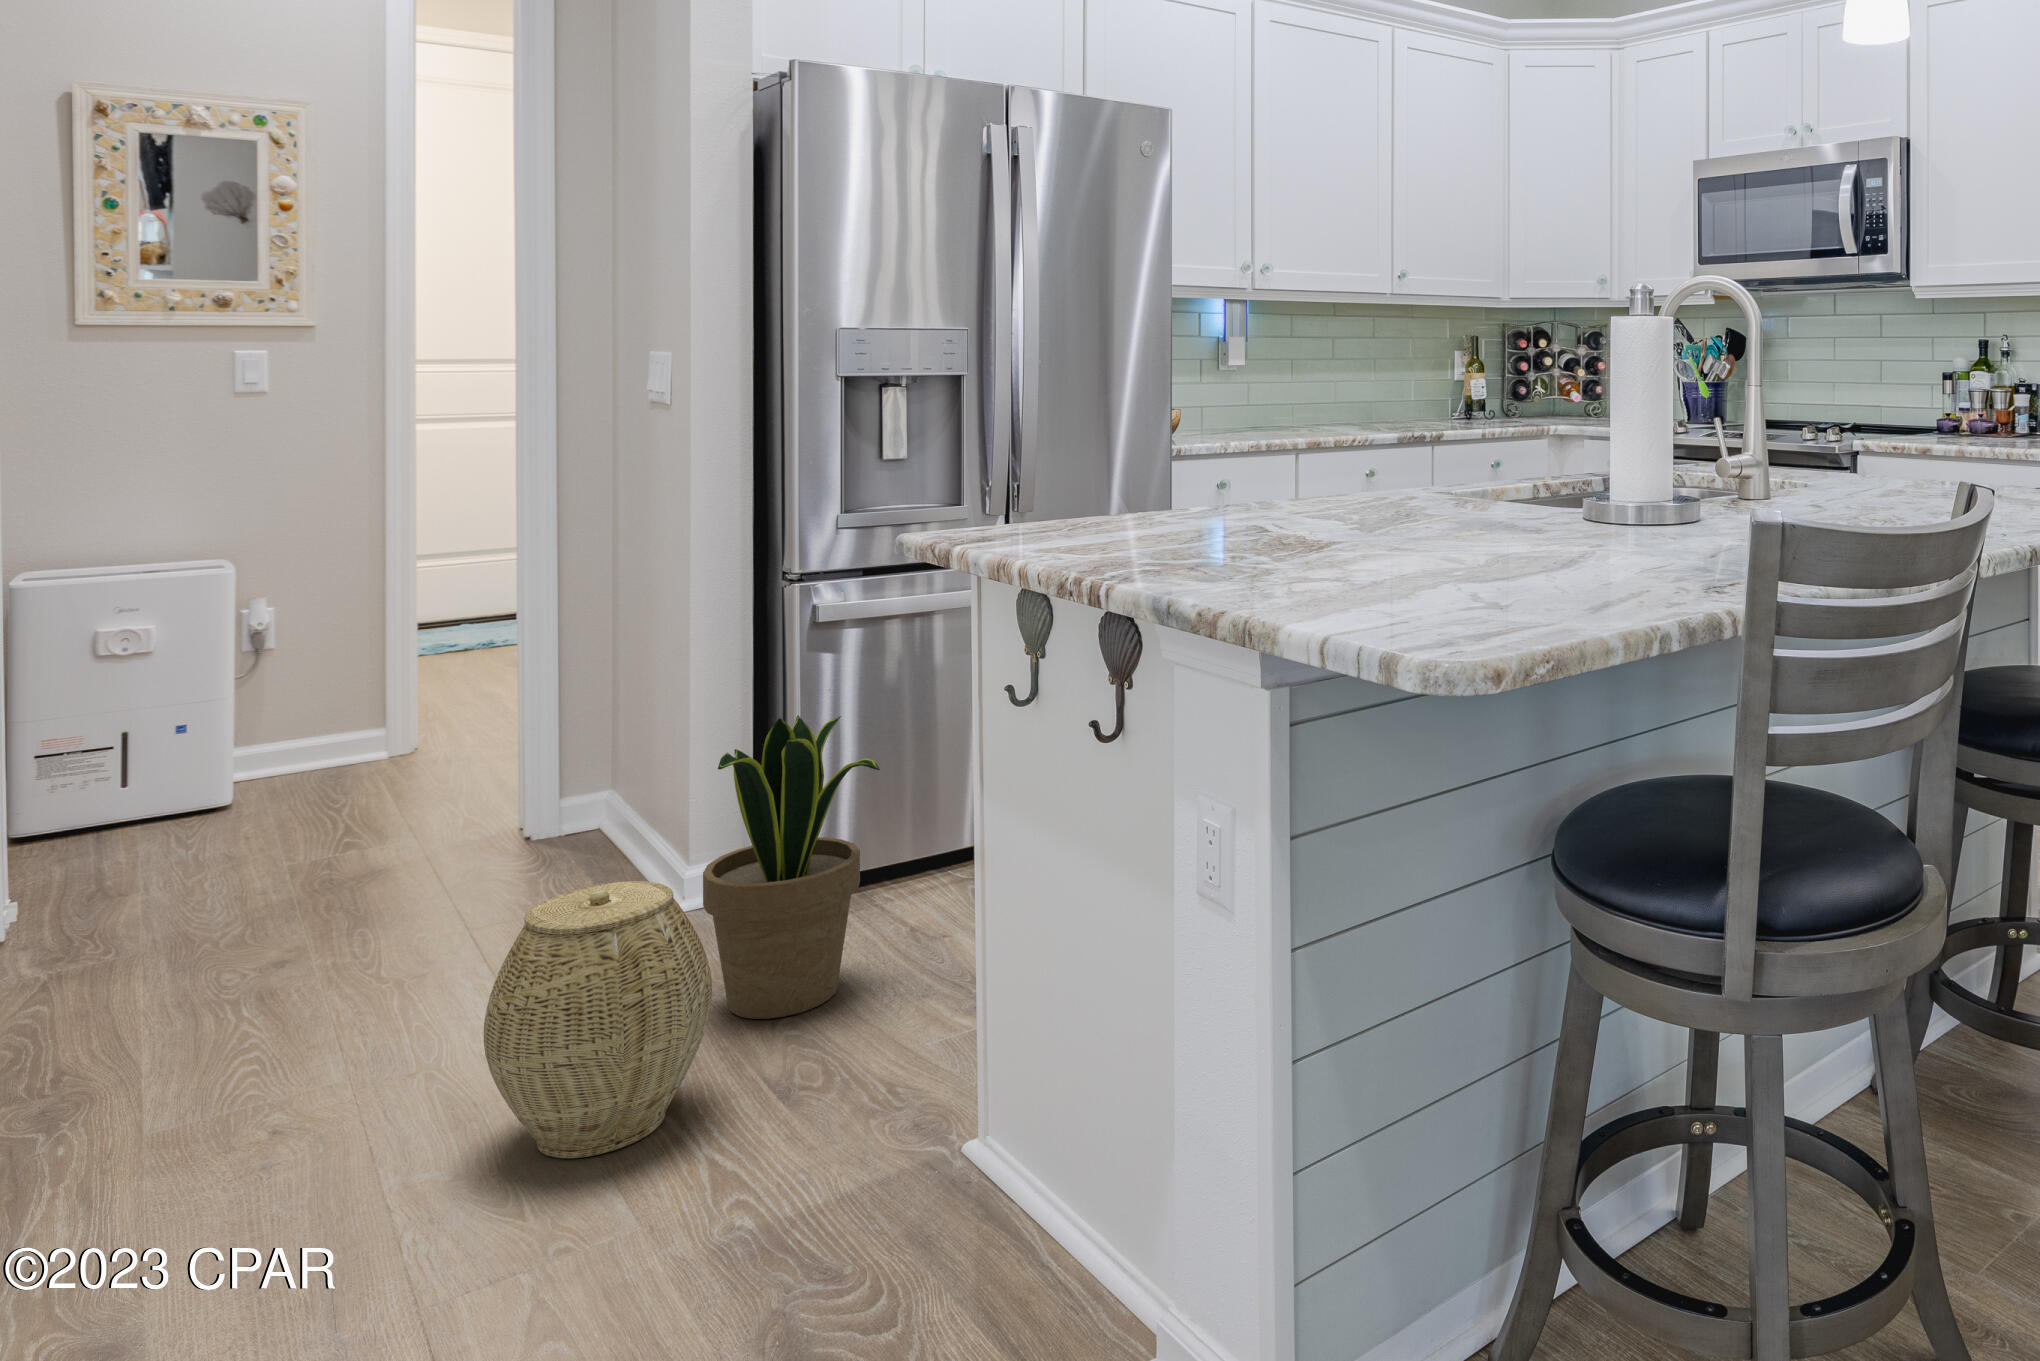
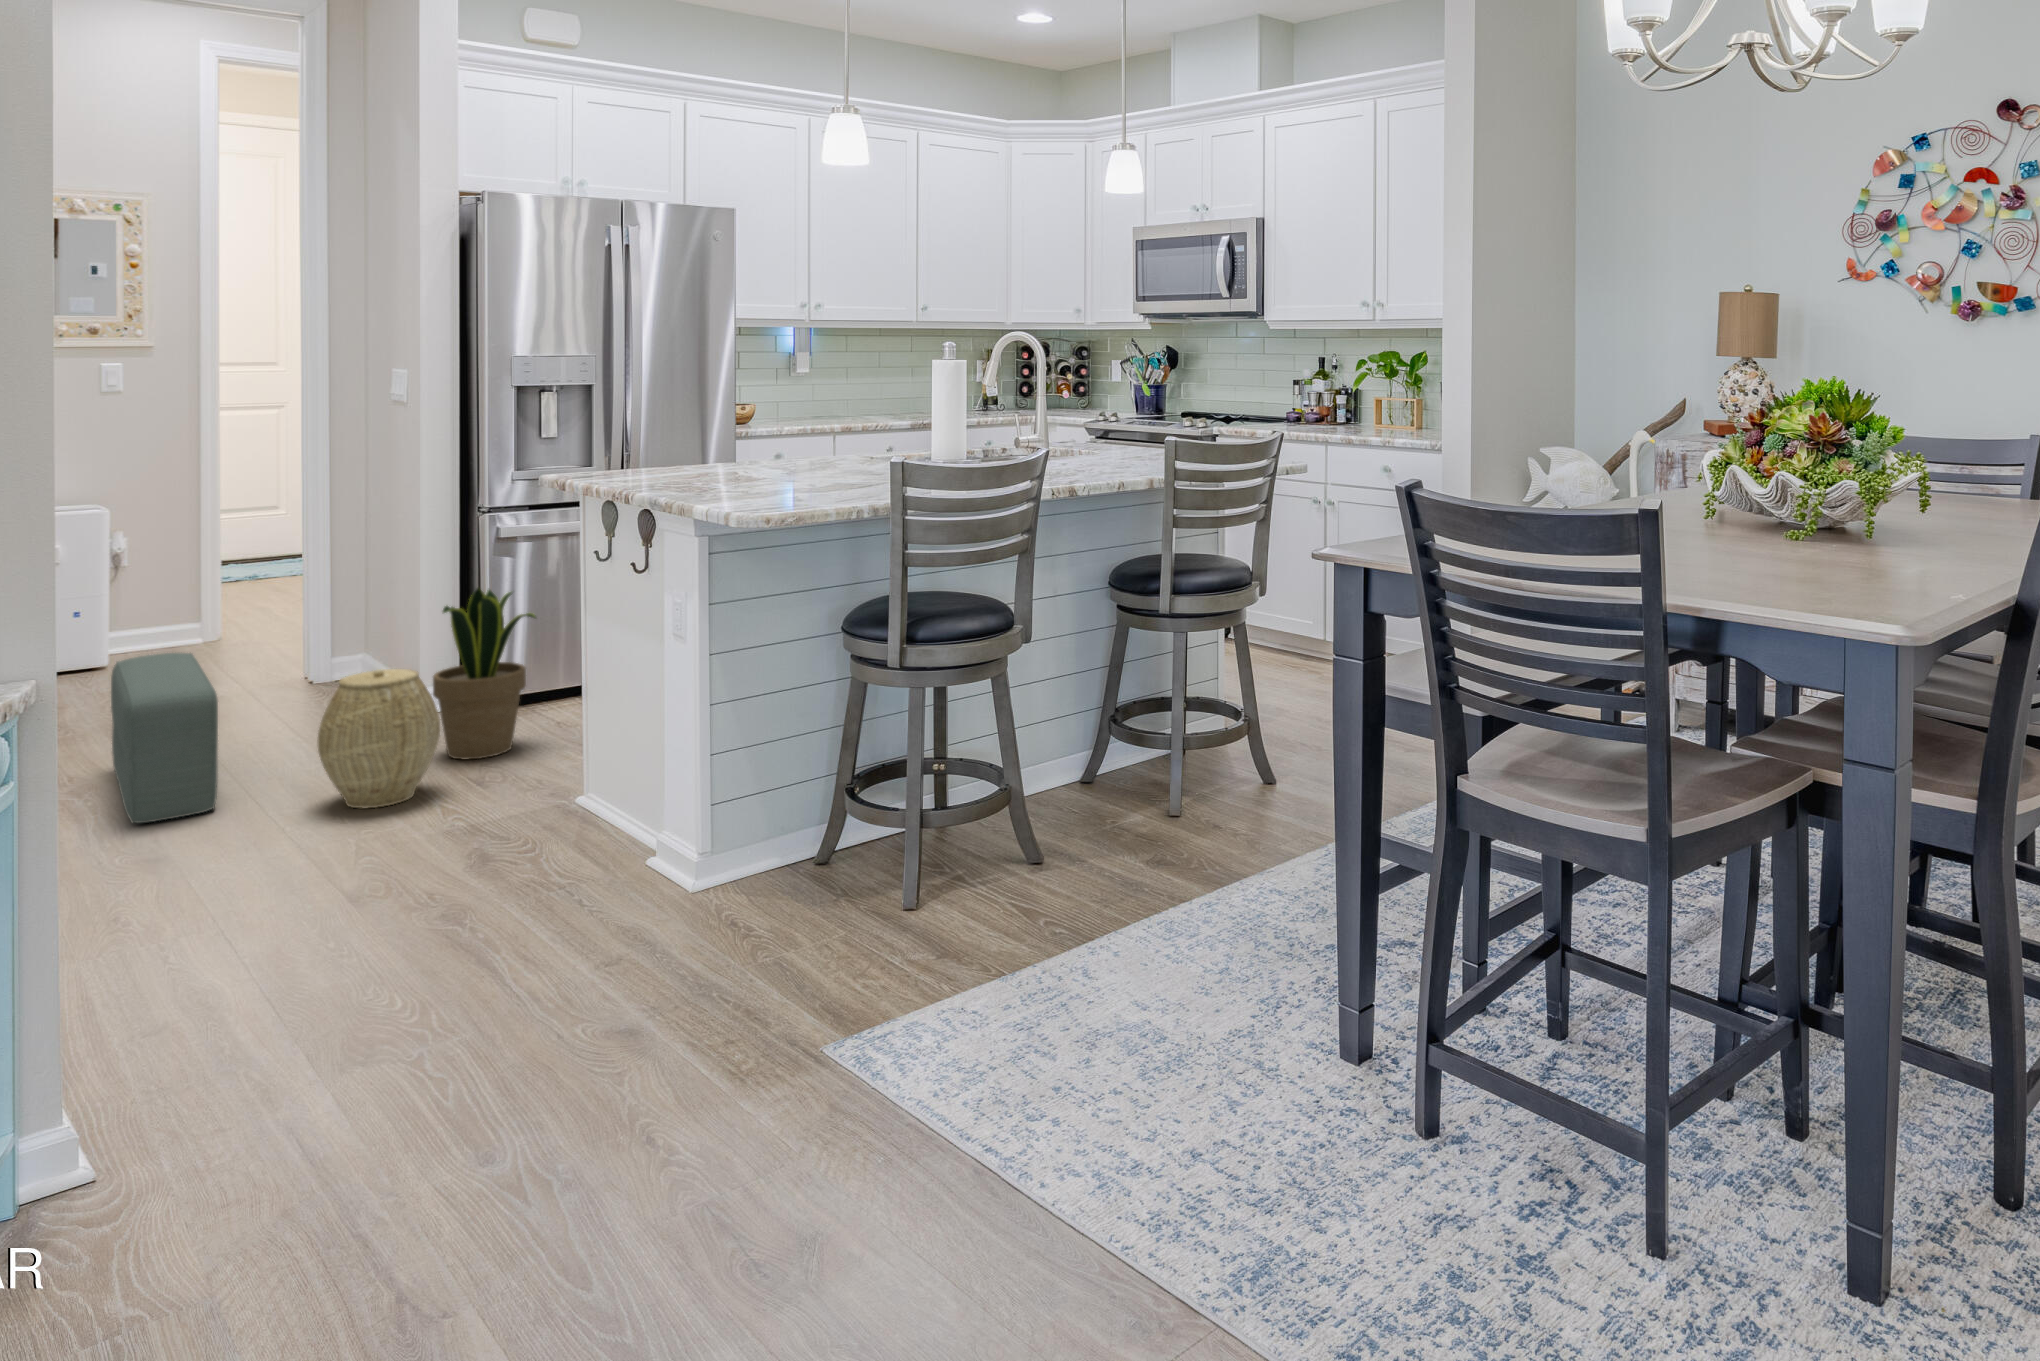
pouf: none [113,832,305,1204] -> present [111,653,218,823]

